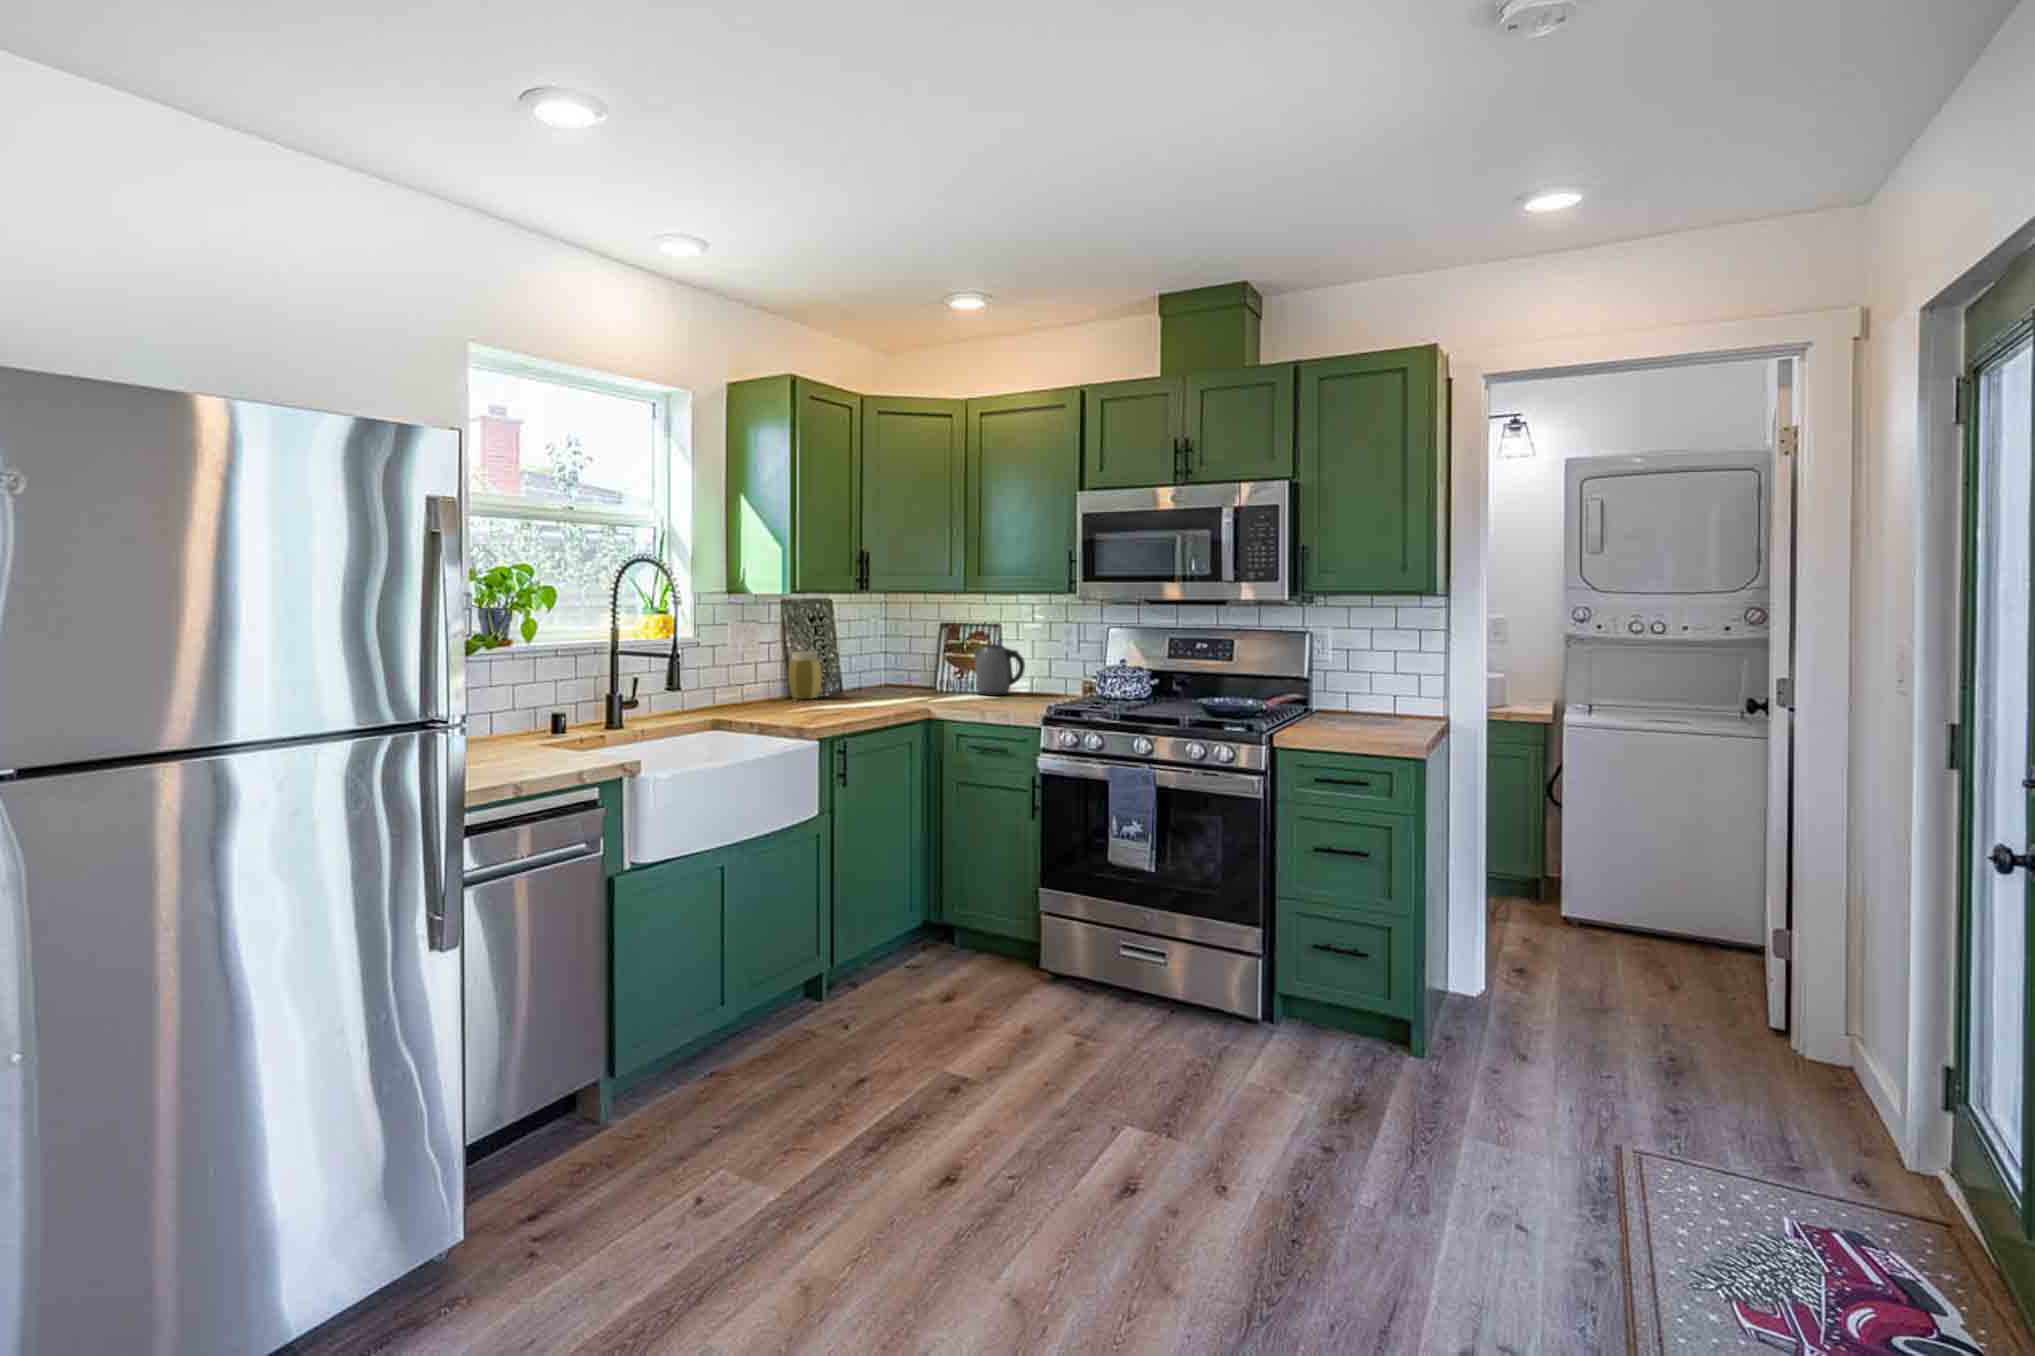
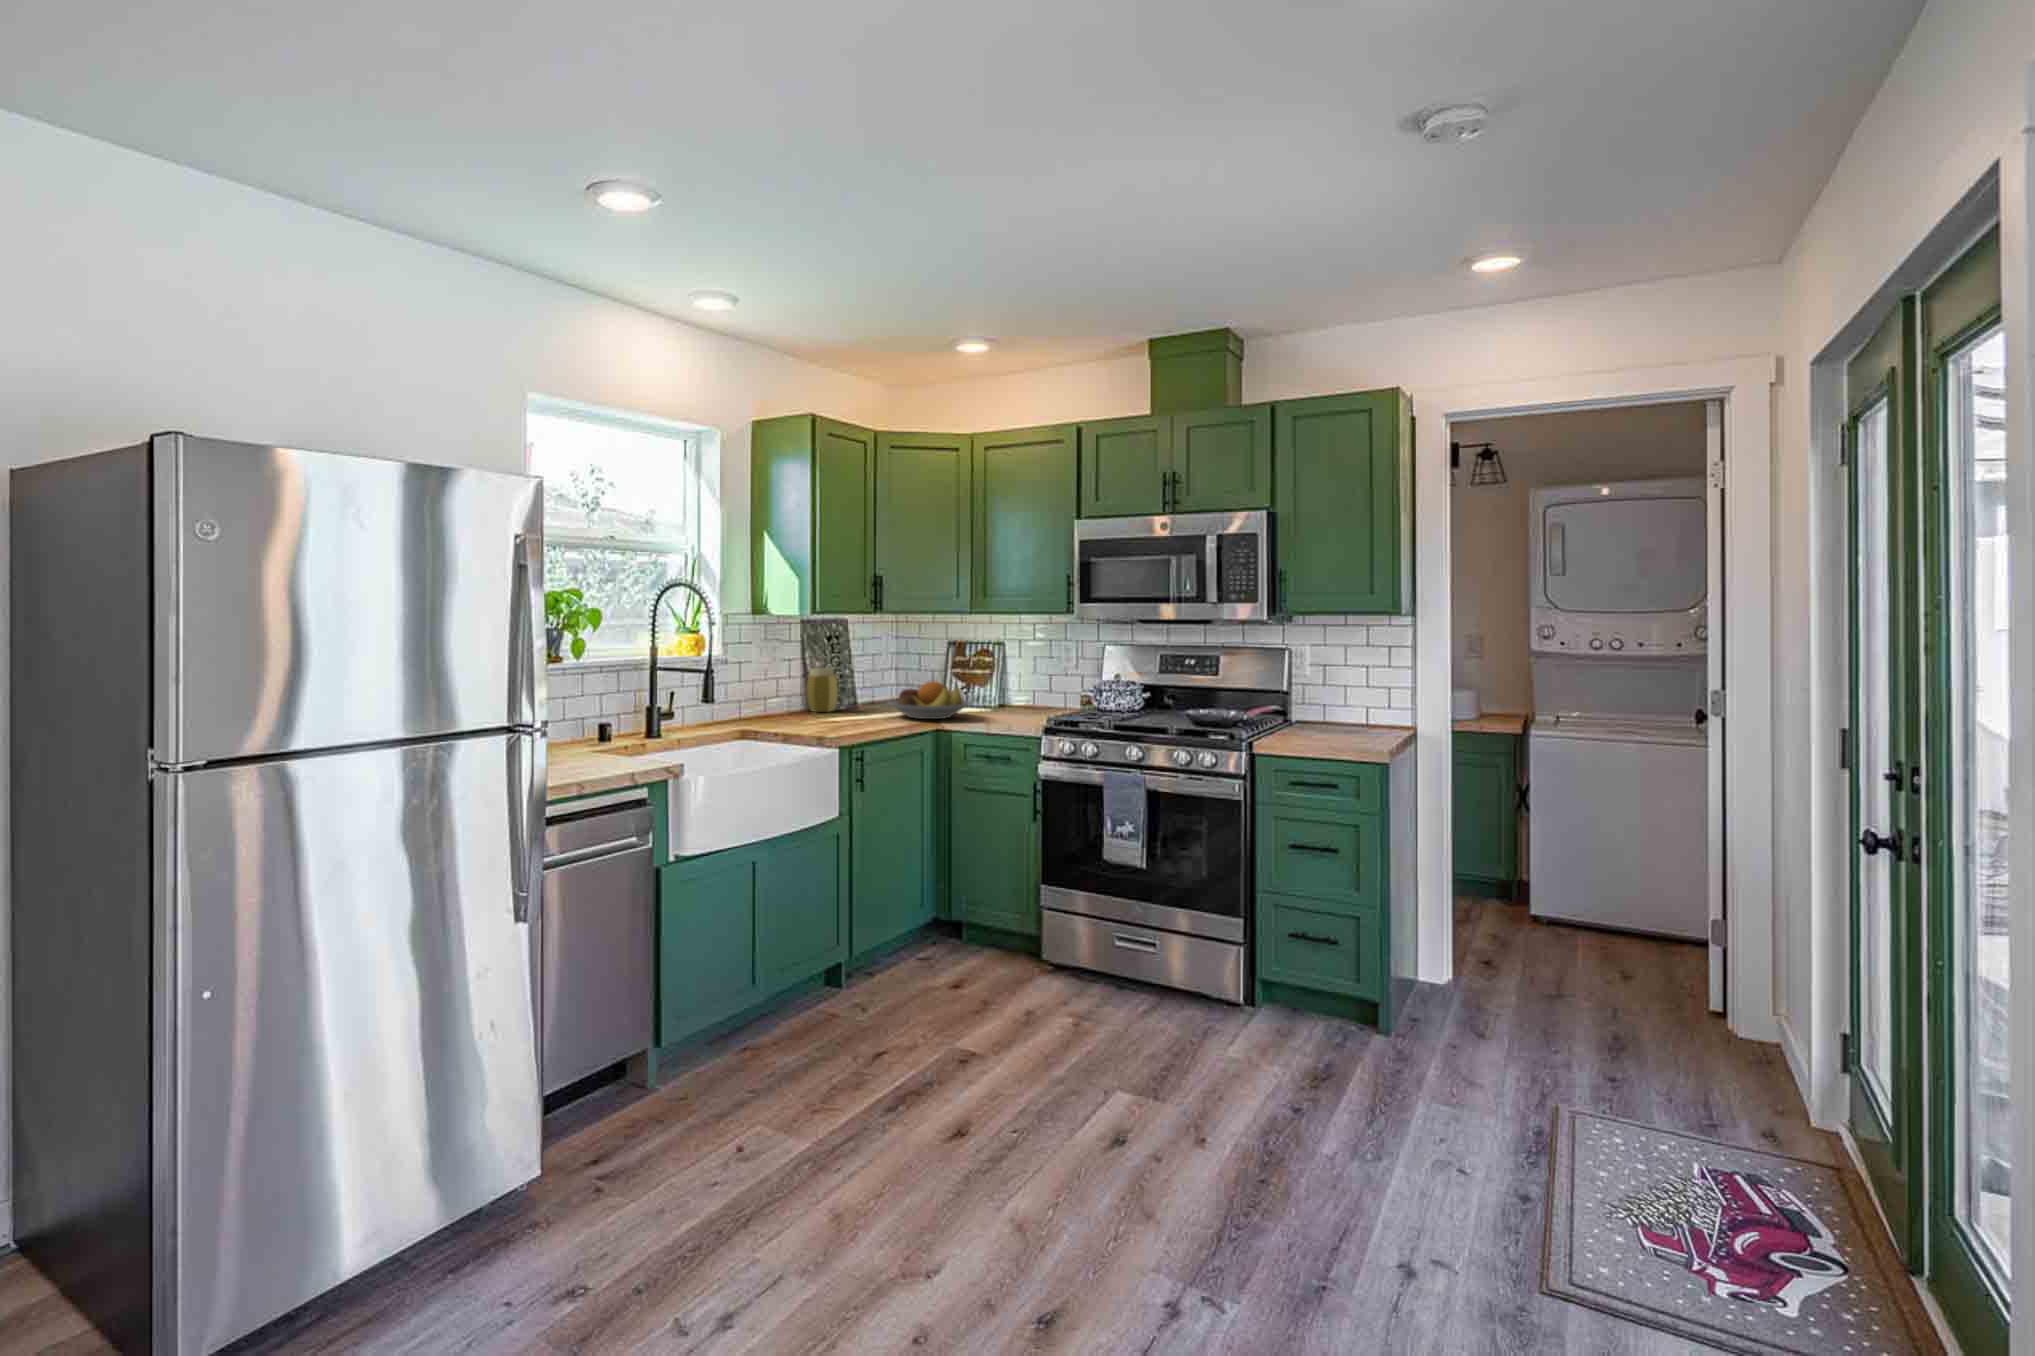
kettle: present [973,644,1025,695] -> none [978,661,1028,709]
fruit bowl: none [874,666,965,707] -> present [888,681,971,719]

